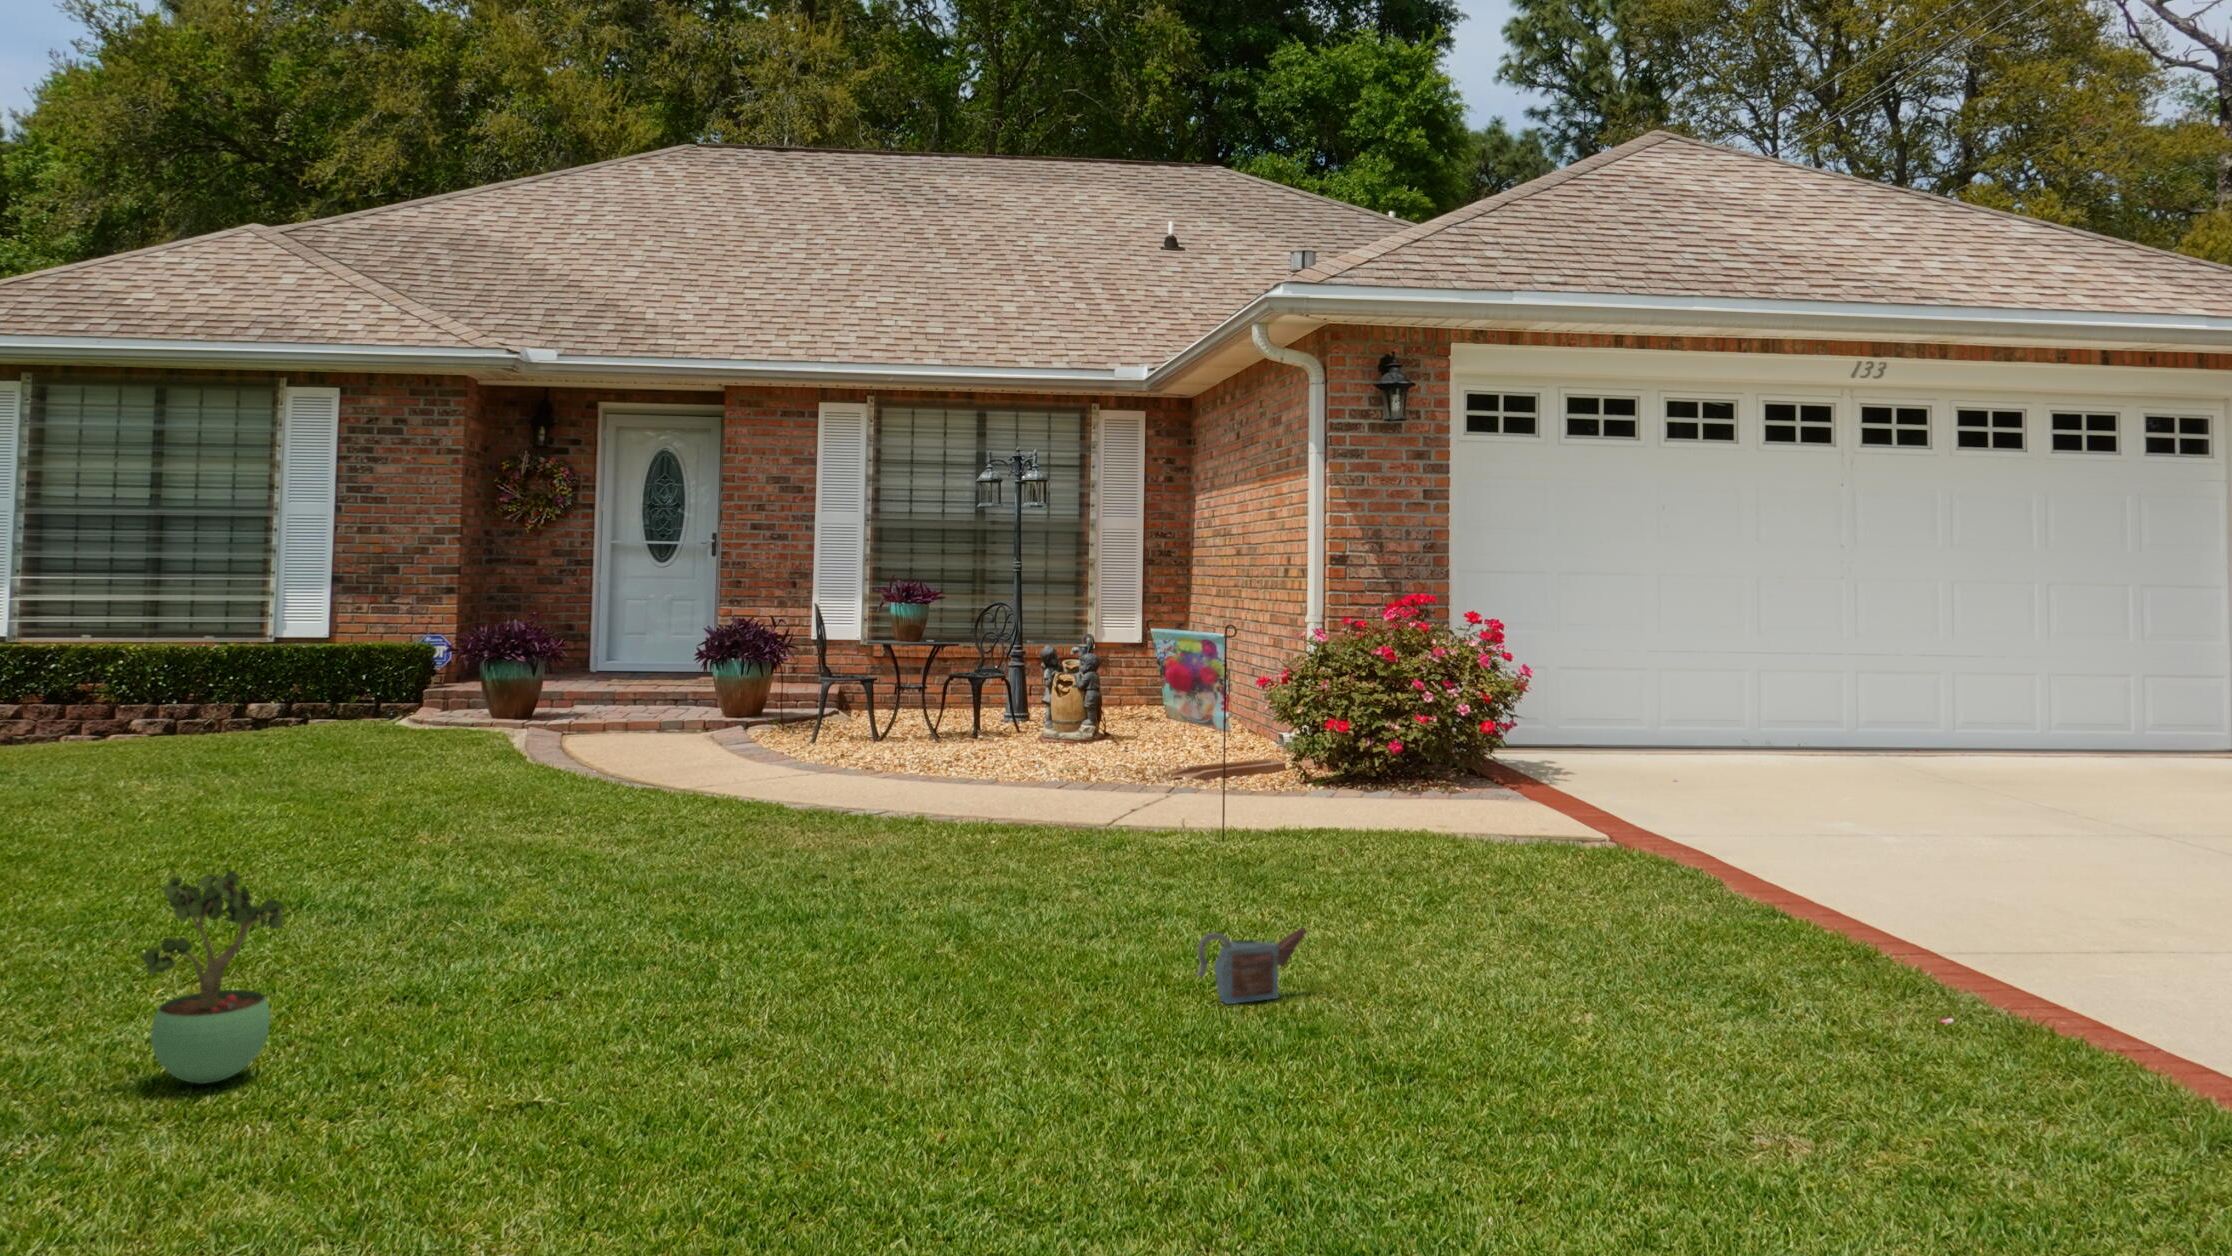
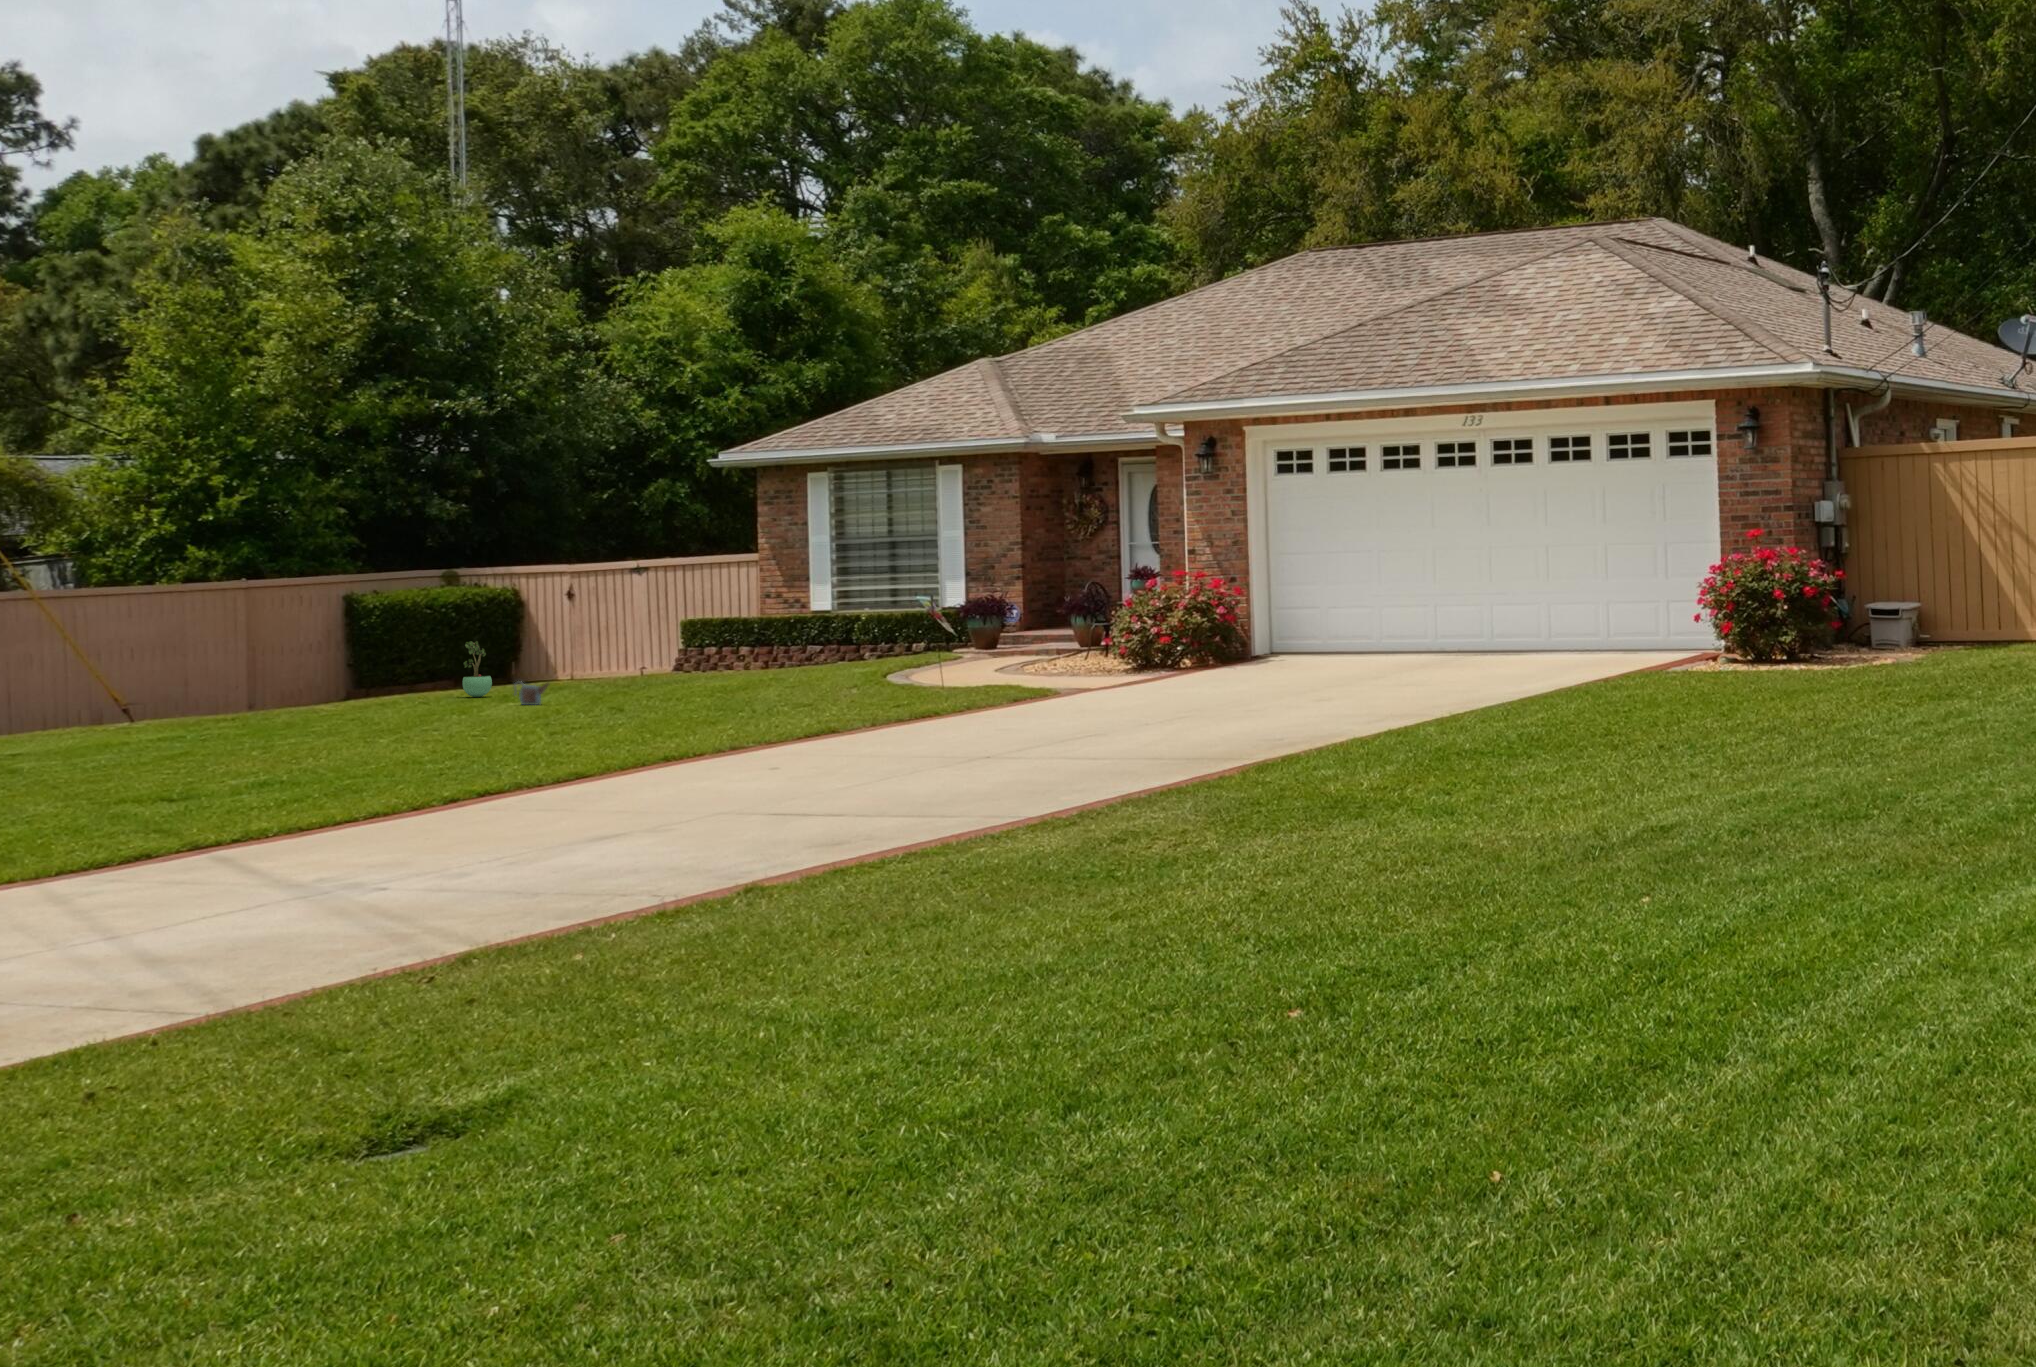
watering can: present [1197,928,1307,1004] -> present [514,682,549,705]

